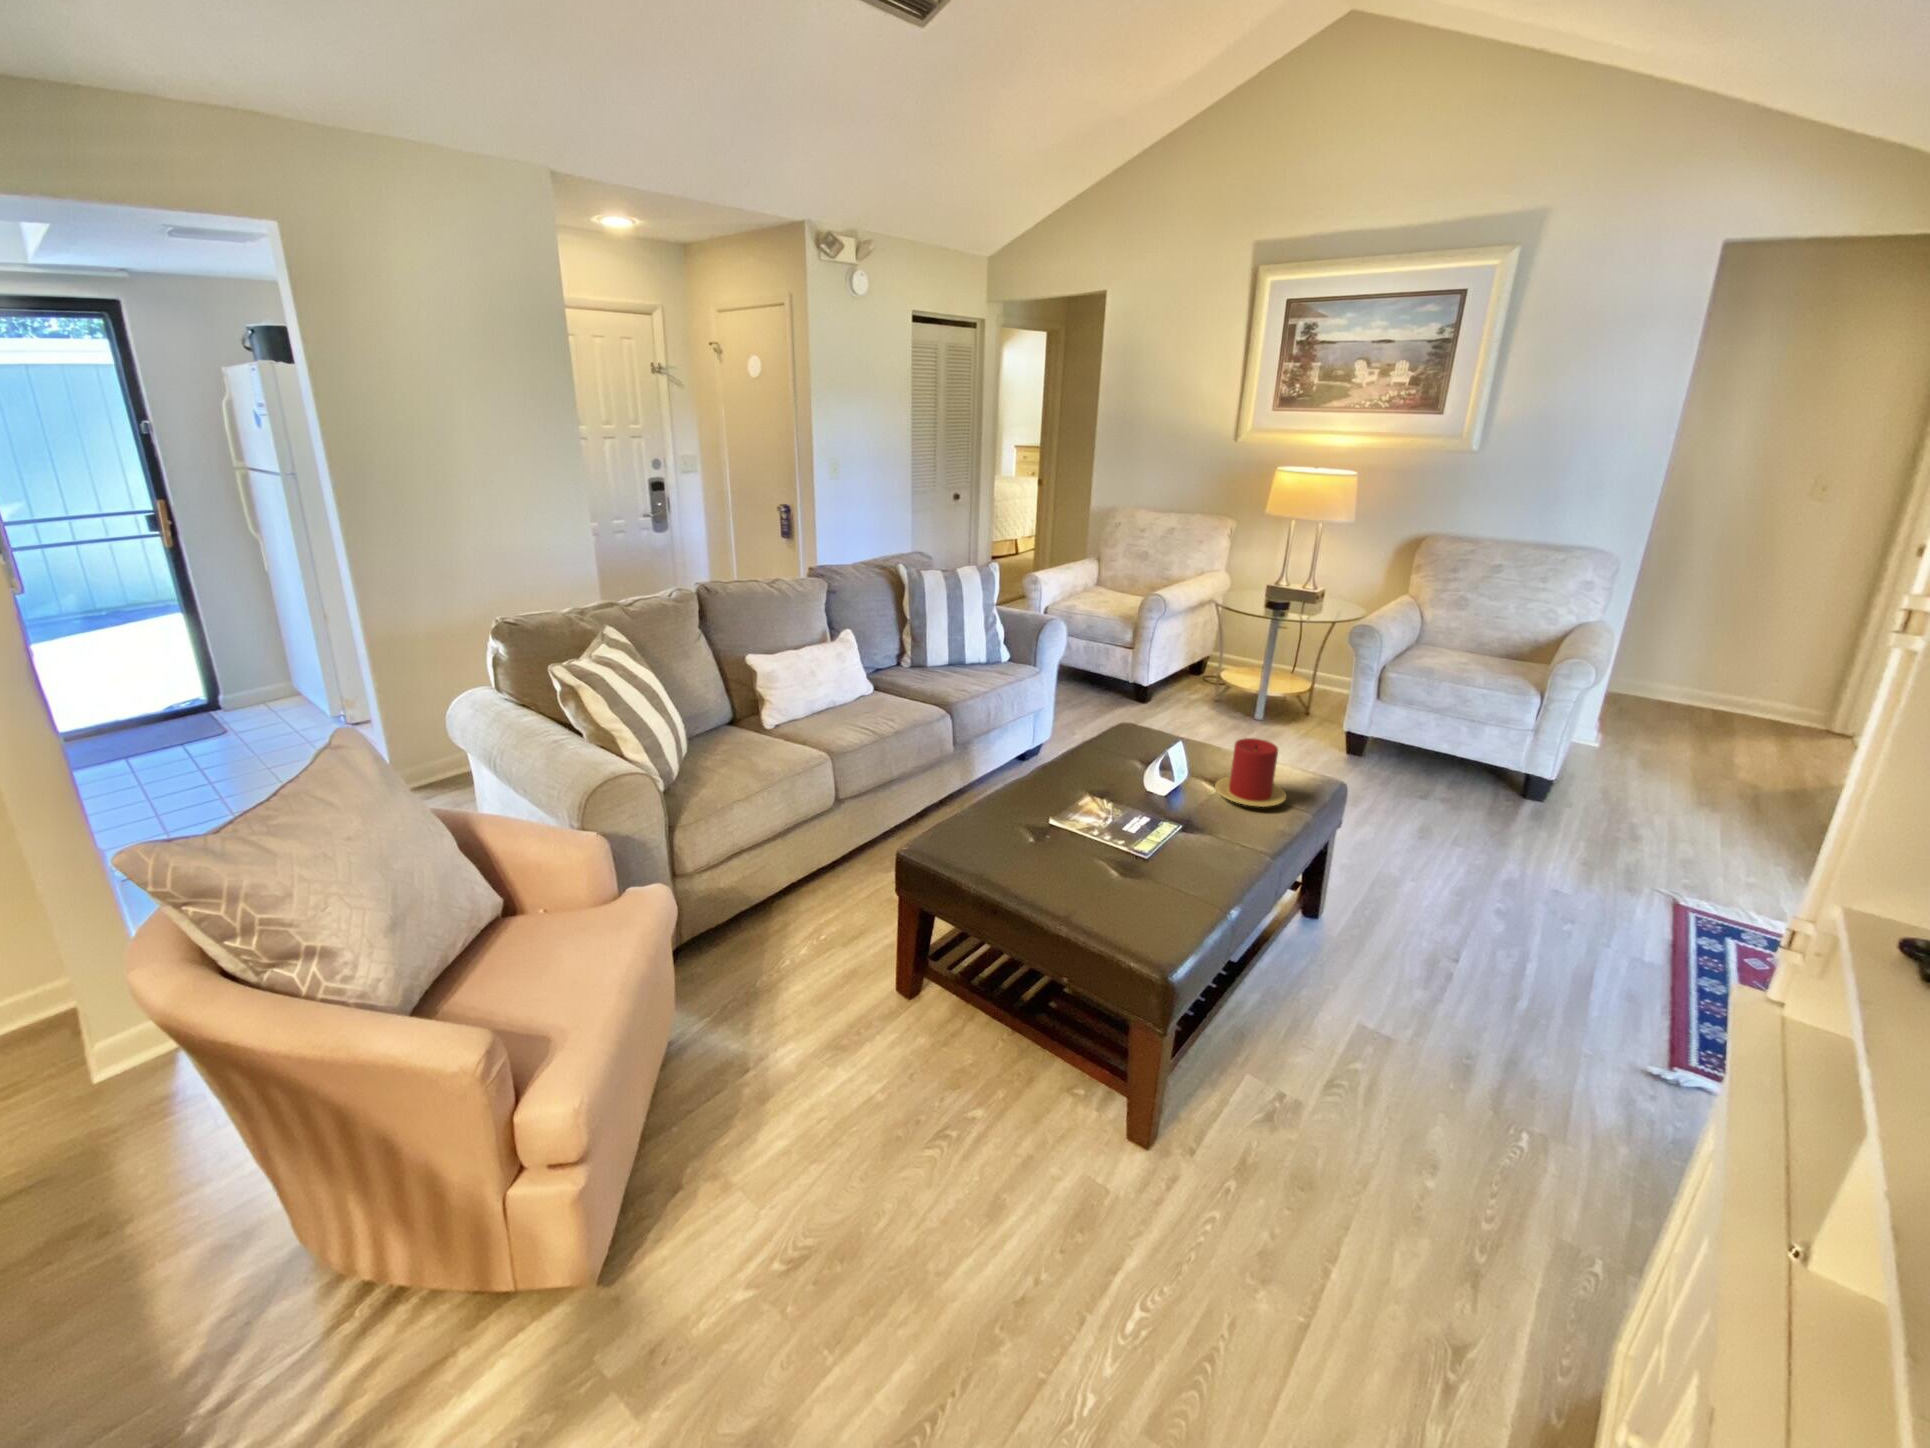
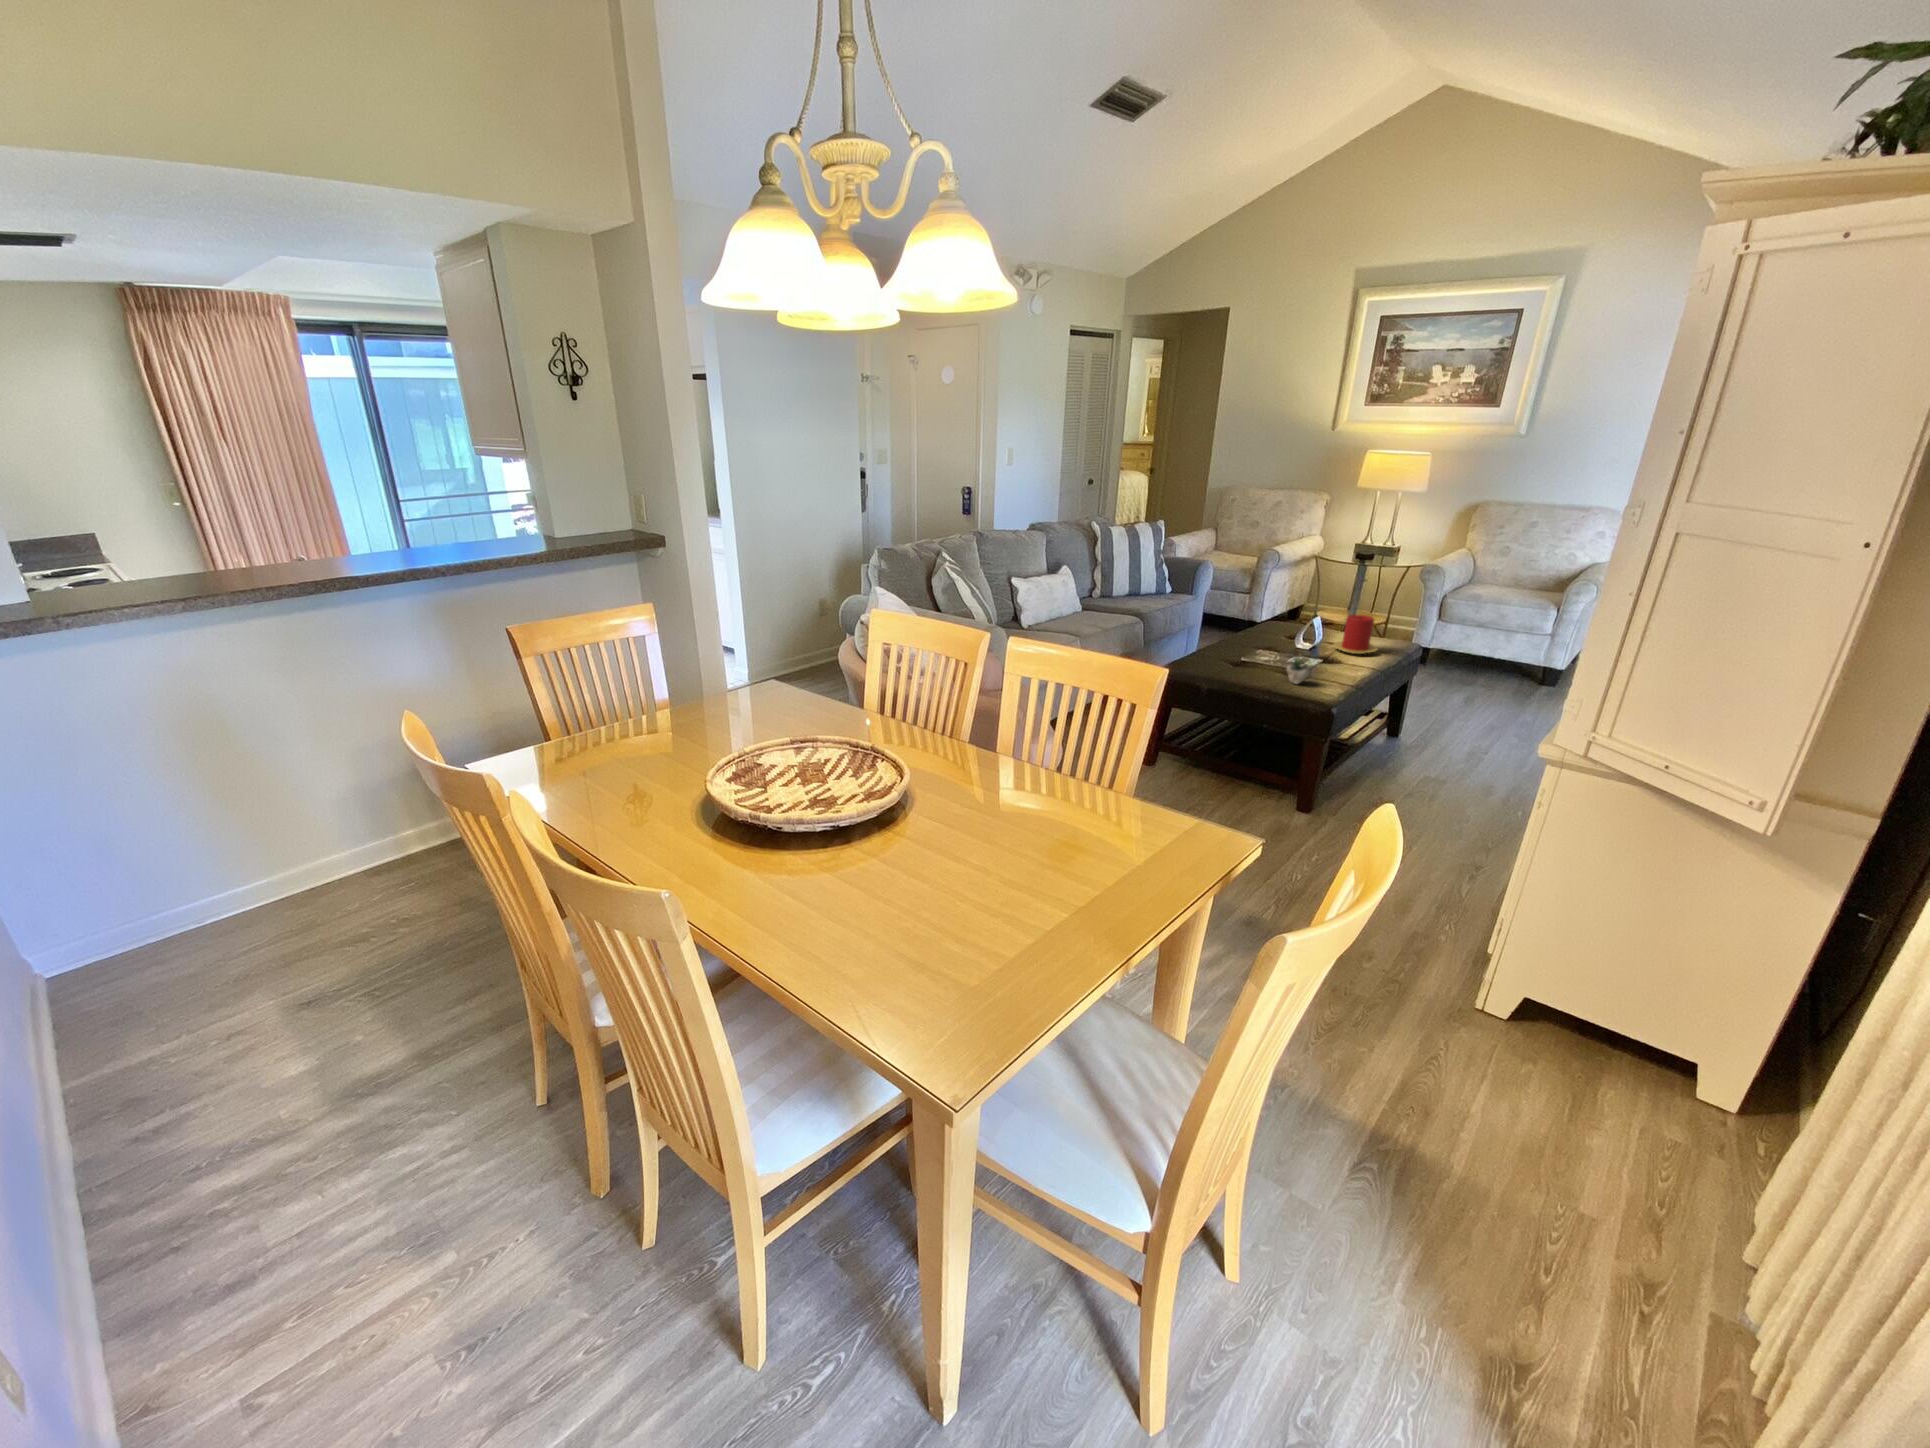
succulent plant: none [1121,840,1193,893] -> present [1287,655,1310,684]

